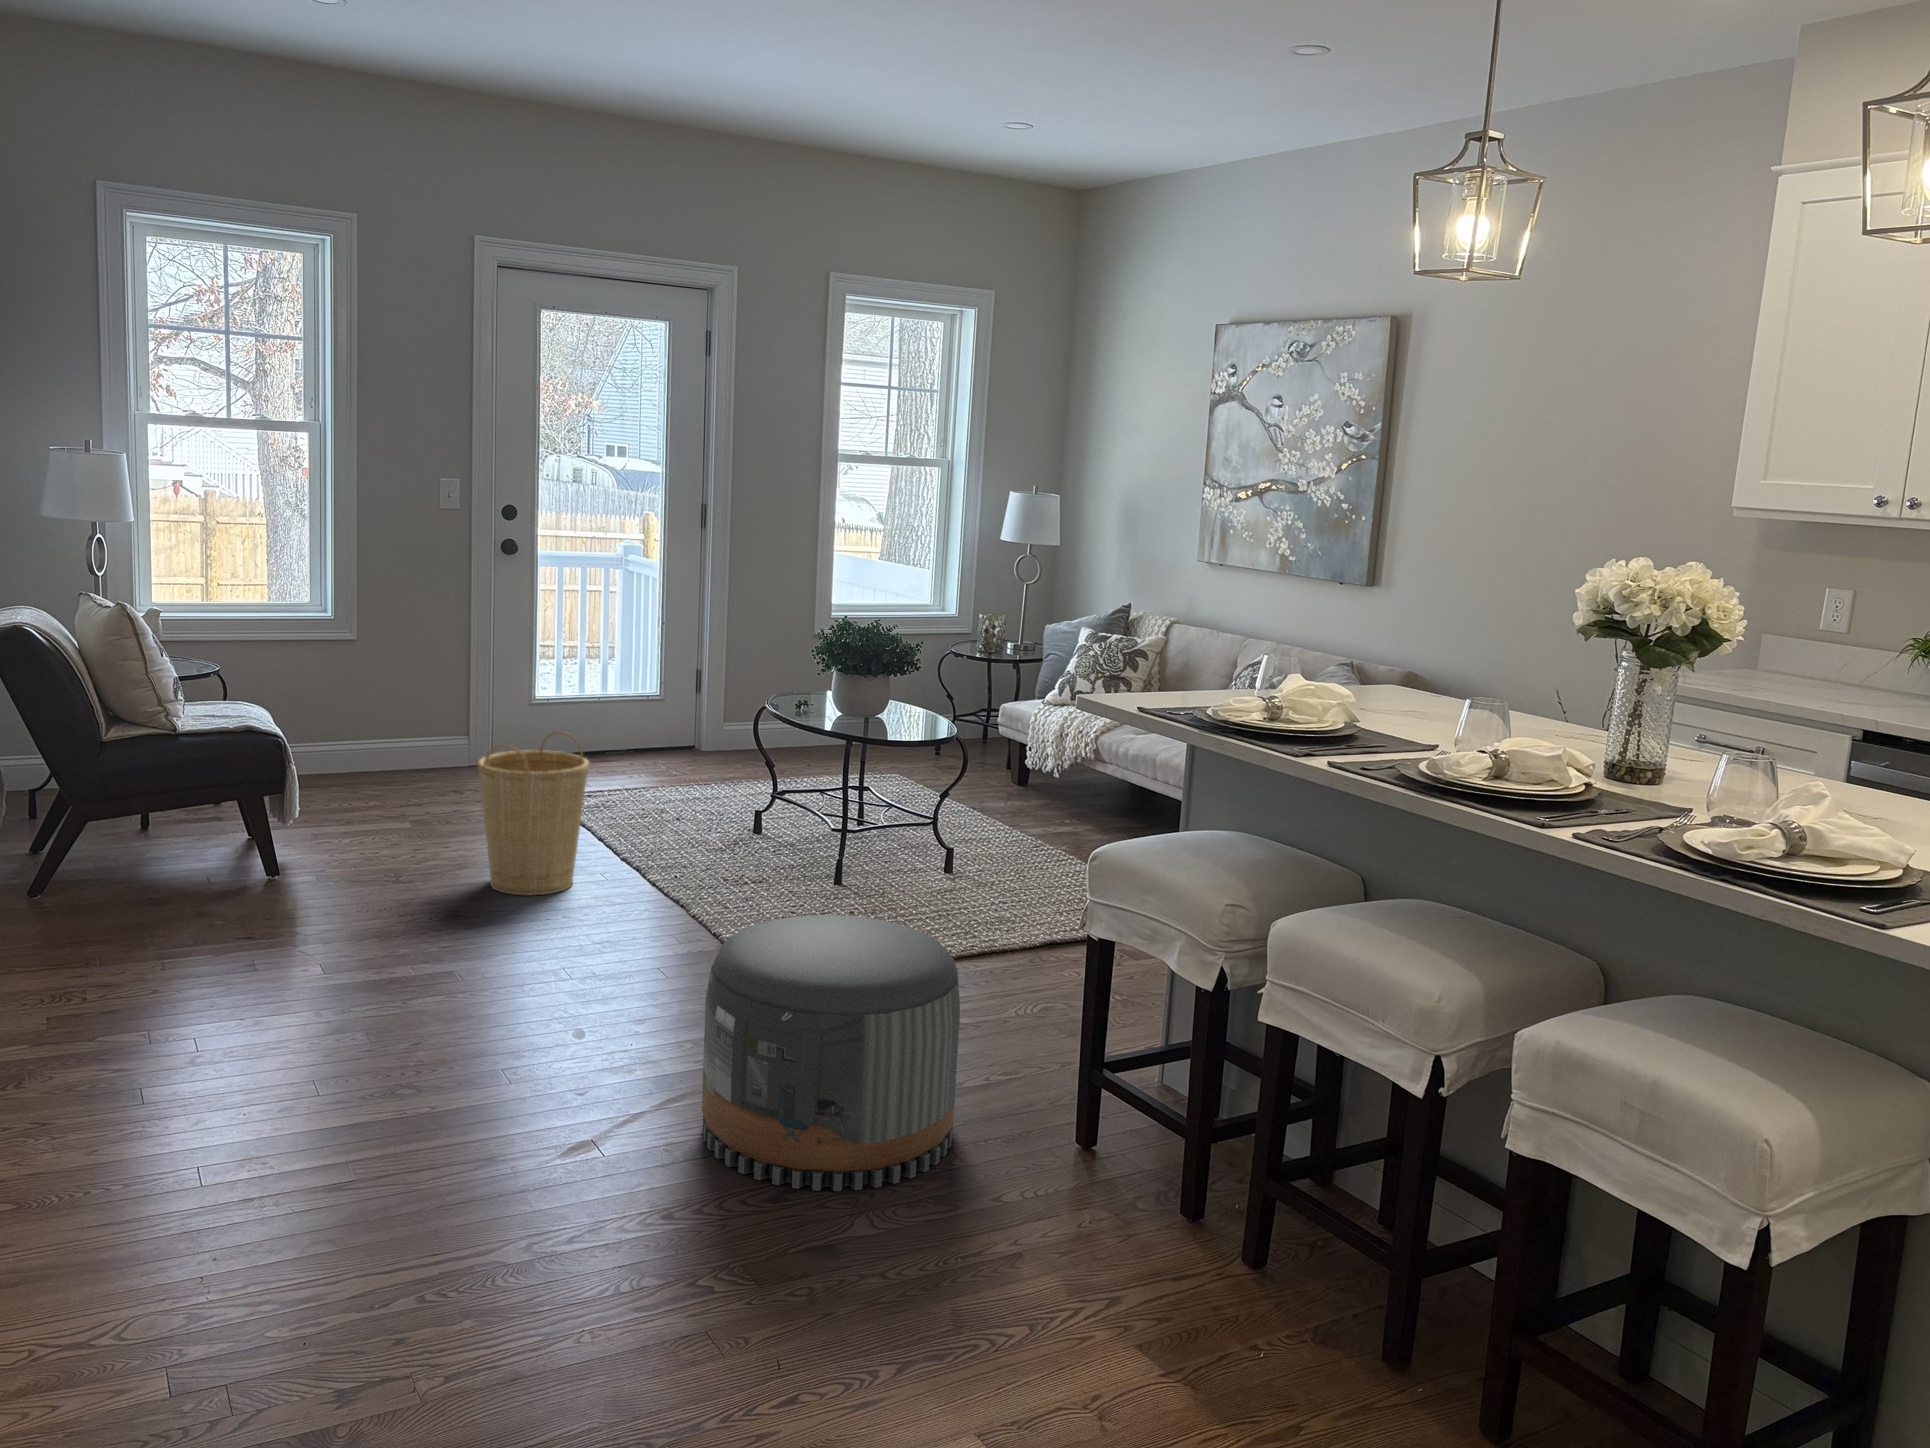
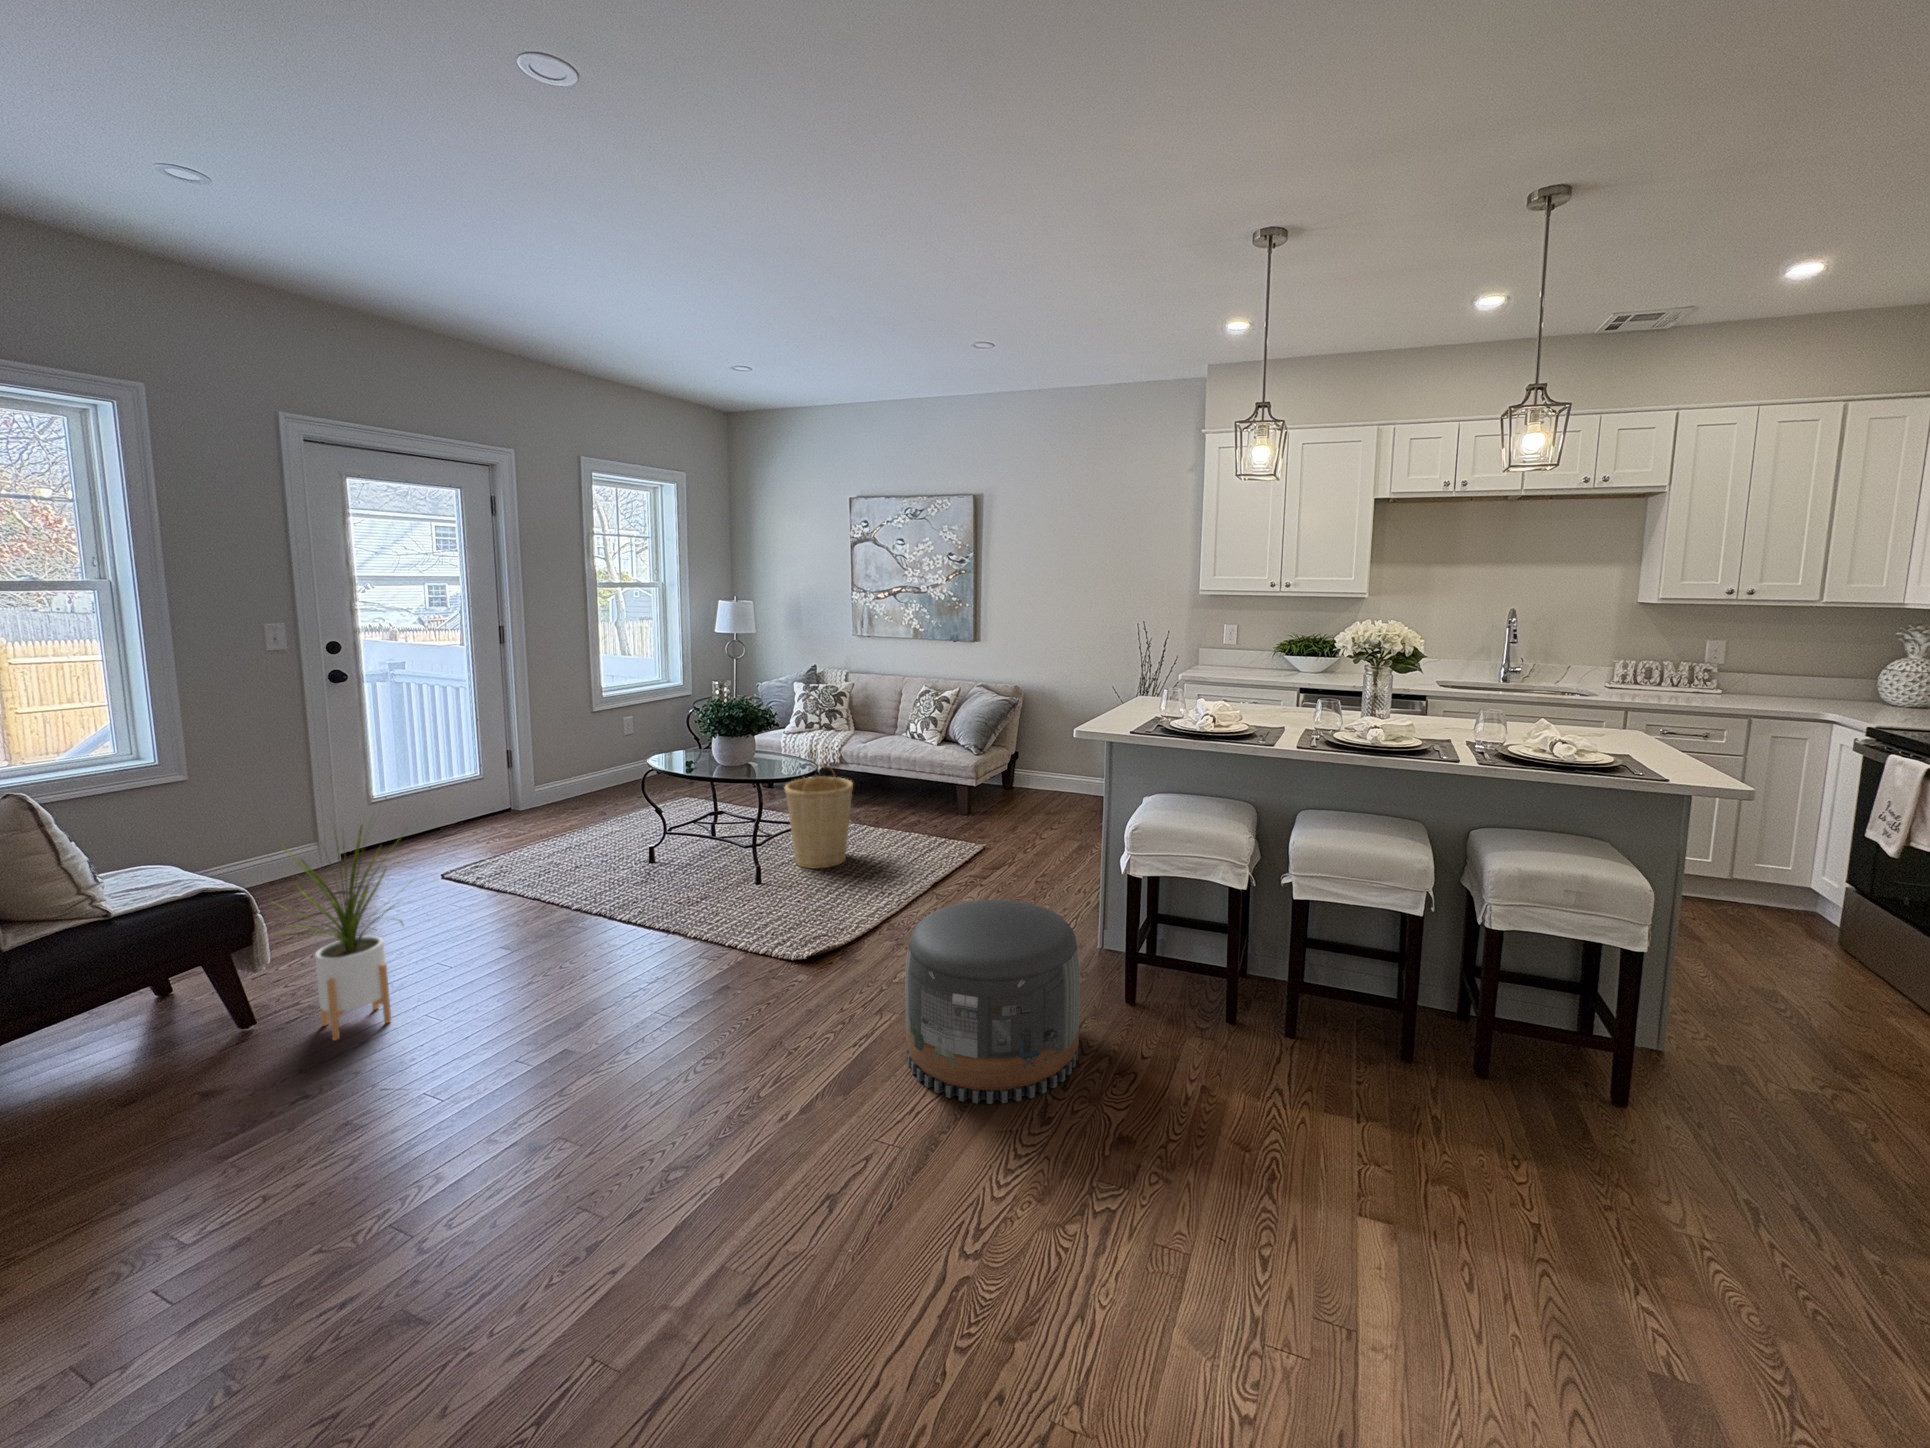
house plant: none [275,671,407,907] -> present [281,826,403,1040]
basket: present [478,731,589,895] -> present [785,764,853,869]

